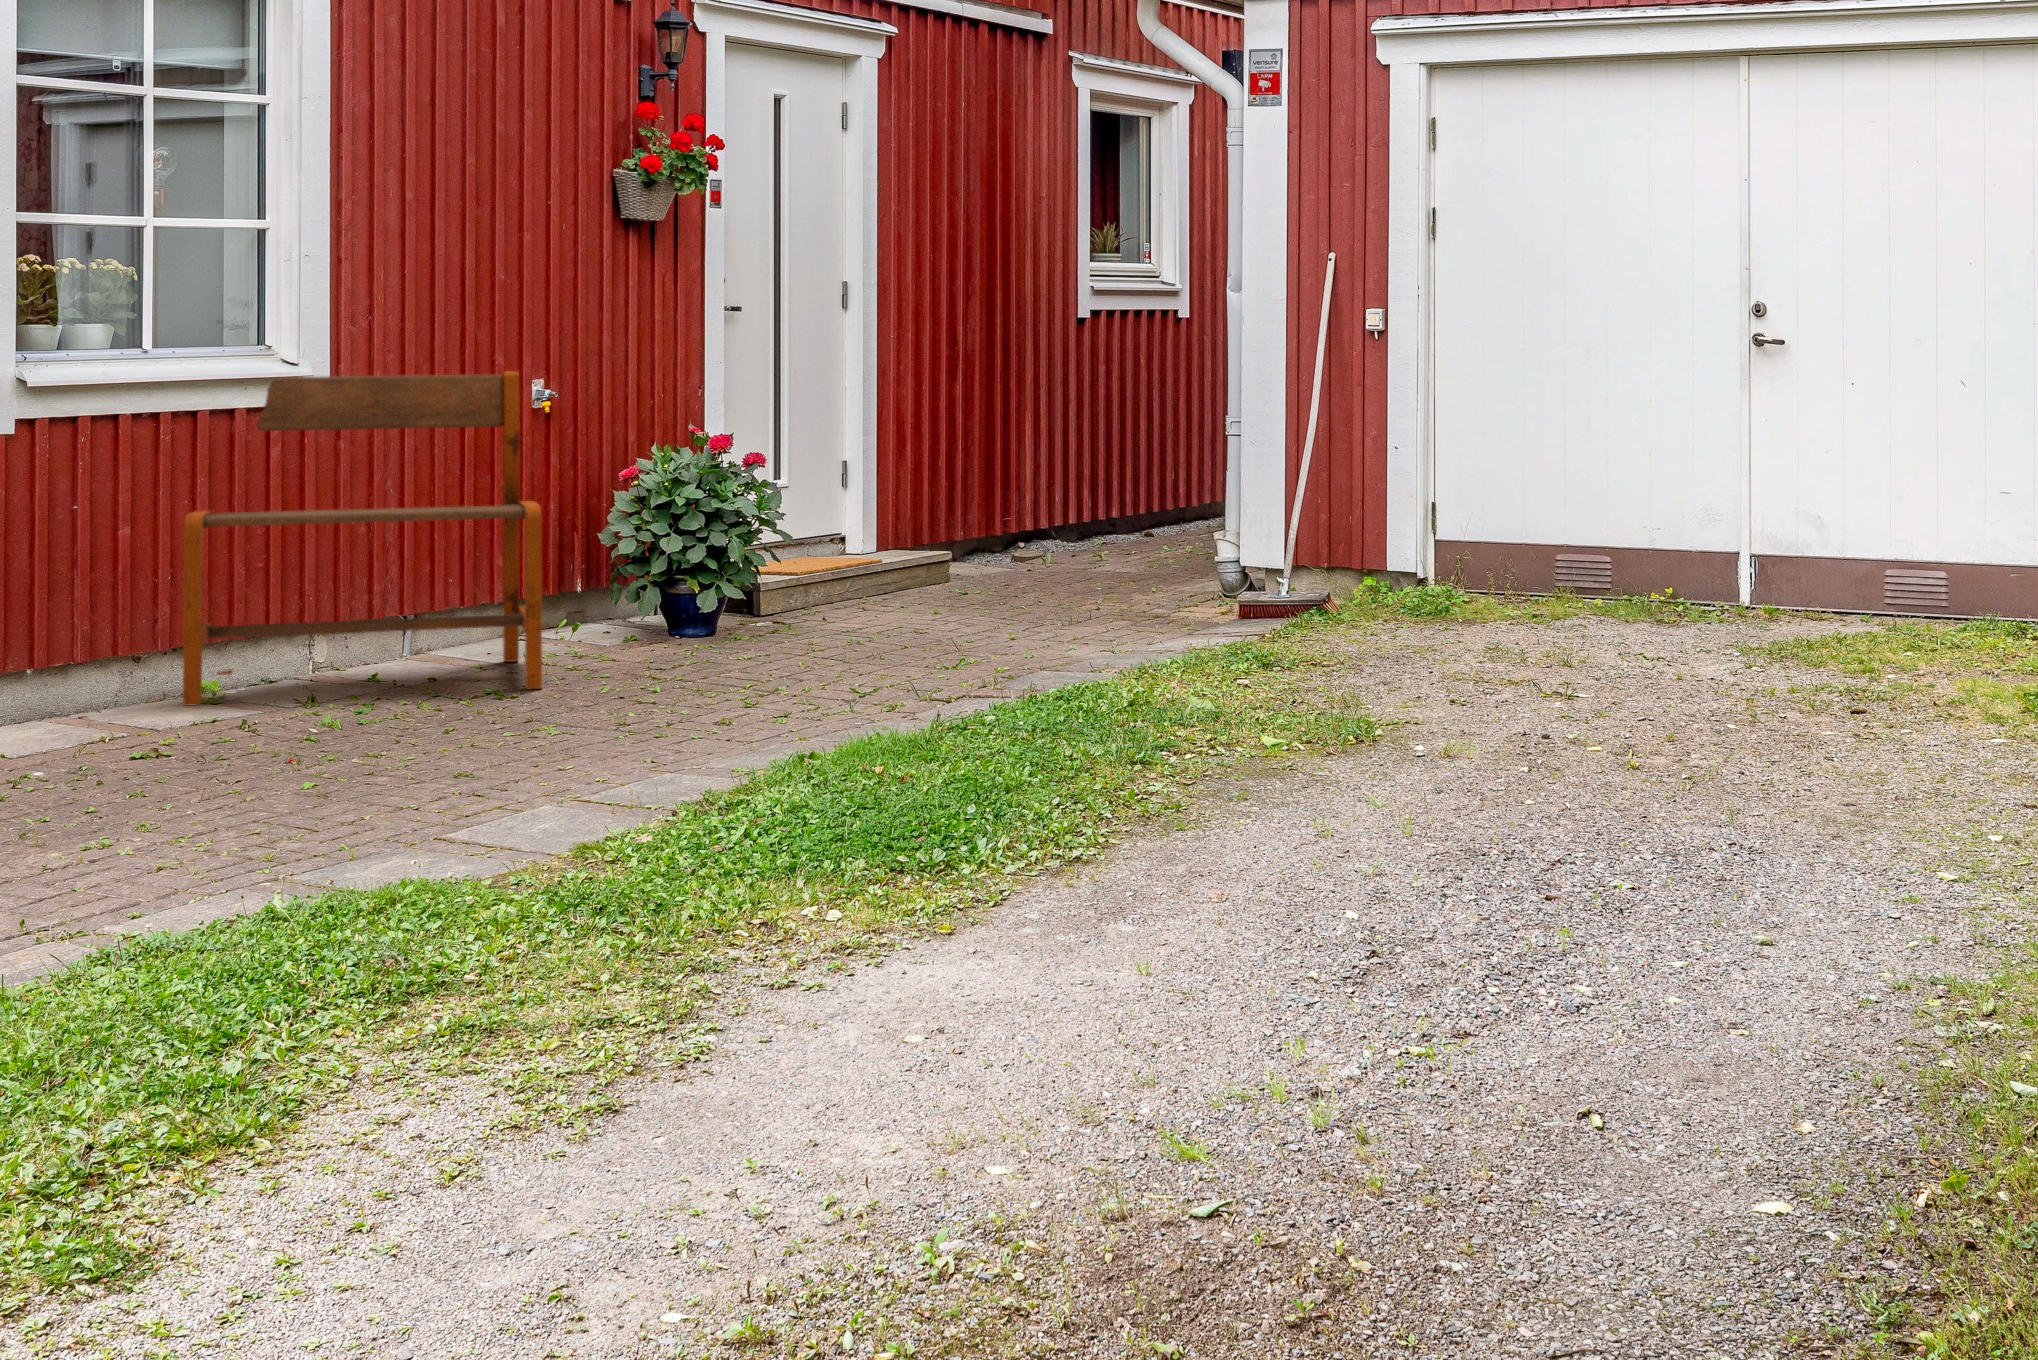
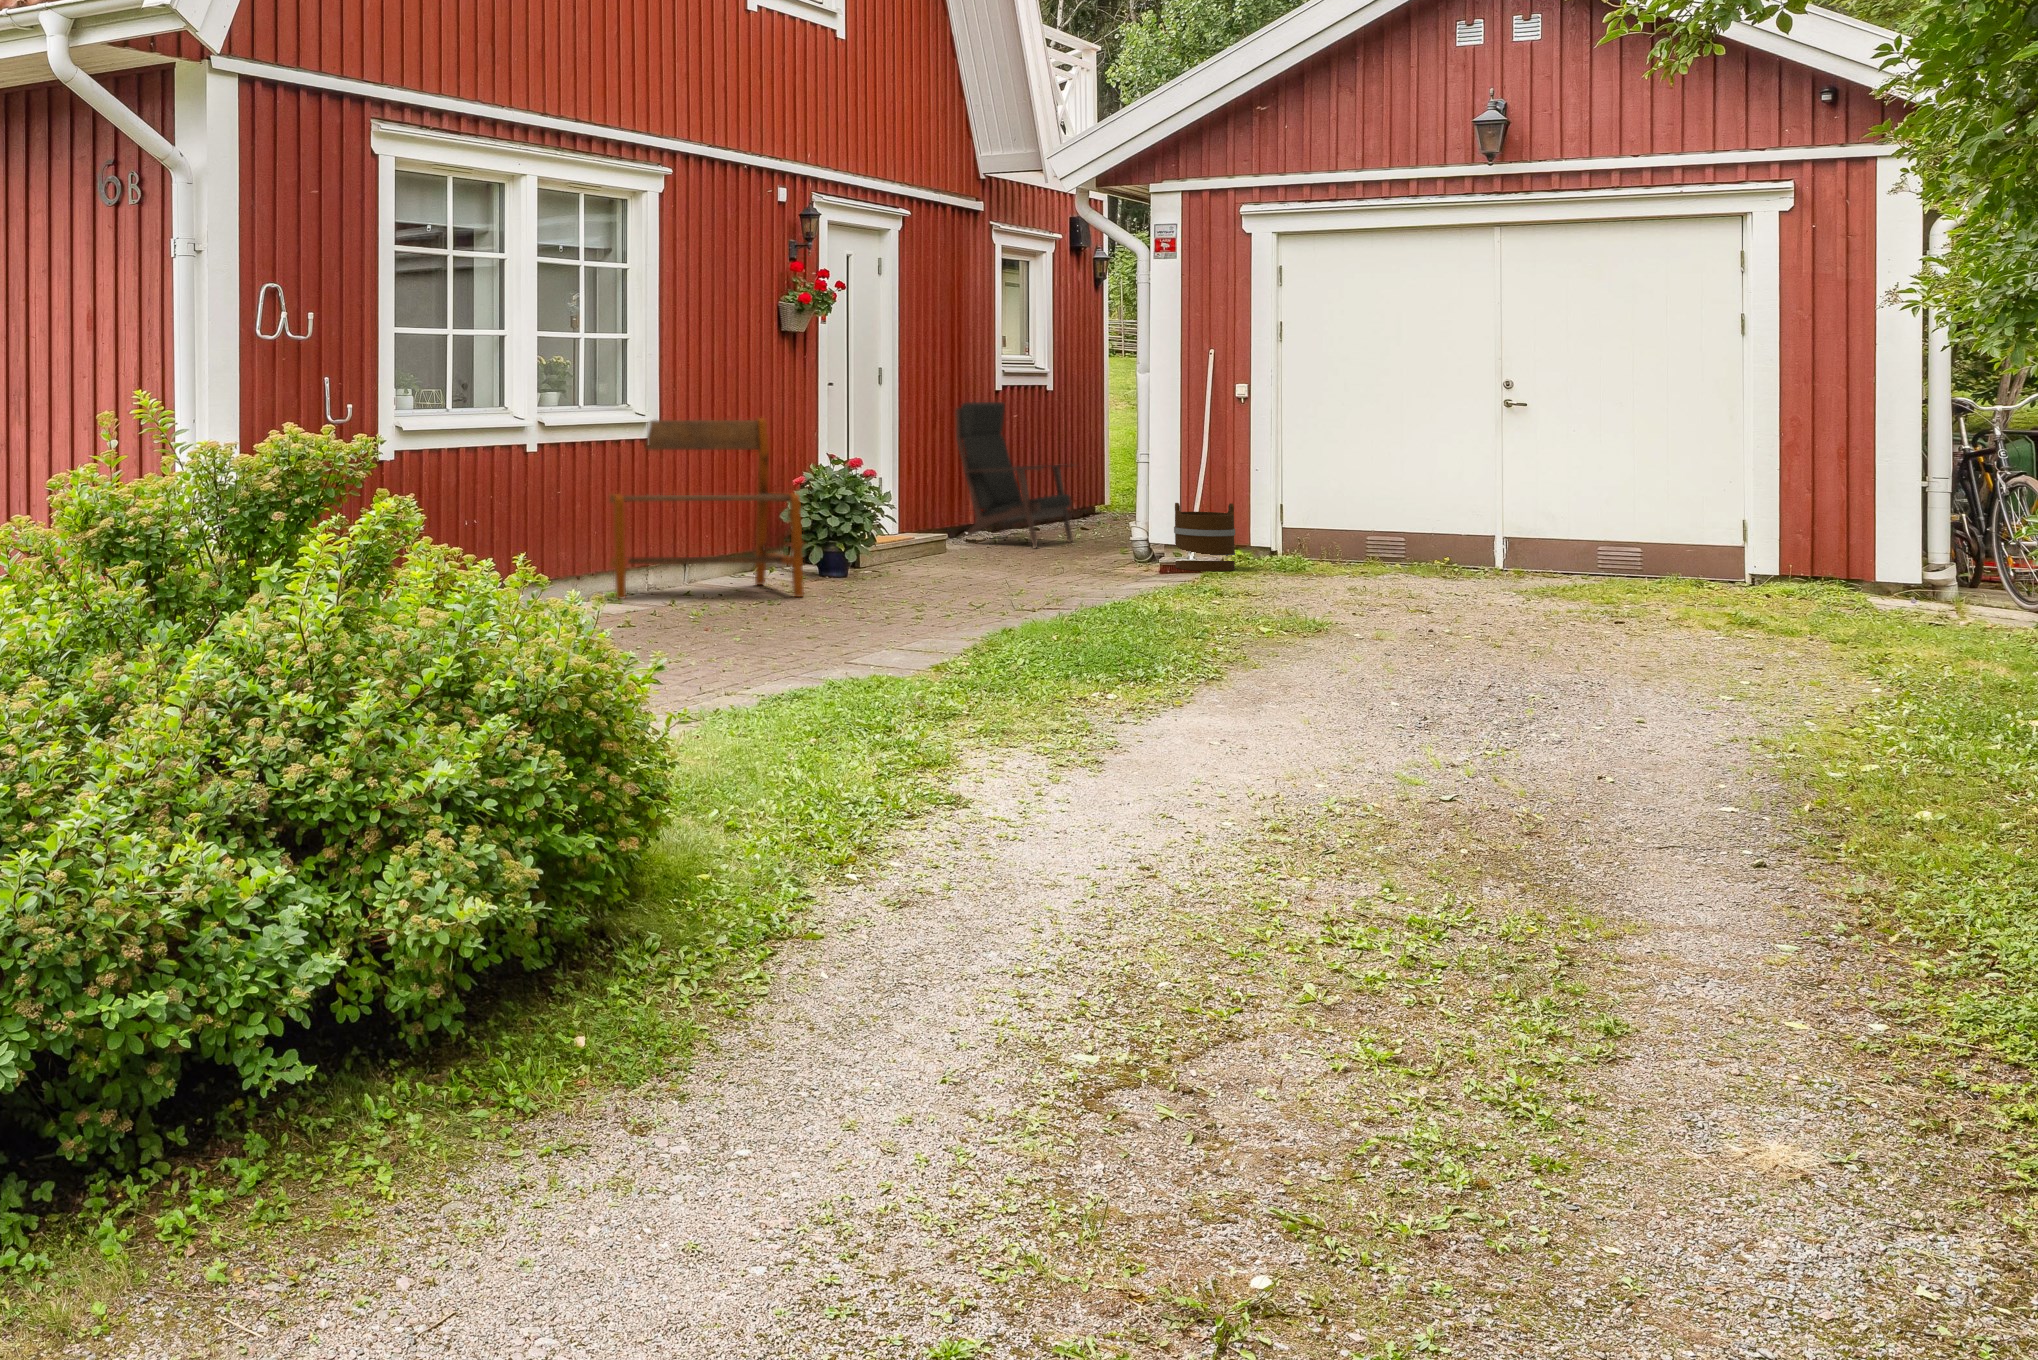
lounge chair: none [982,335,1178,566] -> present [955,402,1073,548]
bucket: none [1266,496,1356,606] -> present [1174,503,1235,571]

